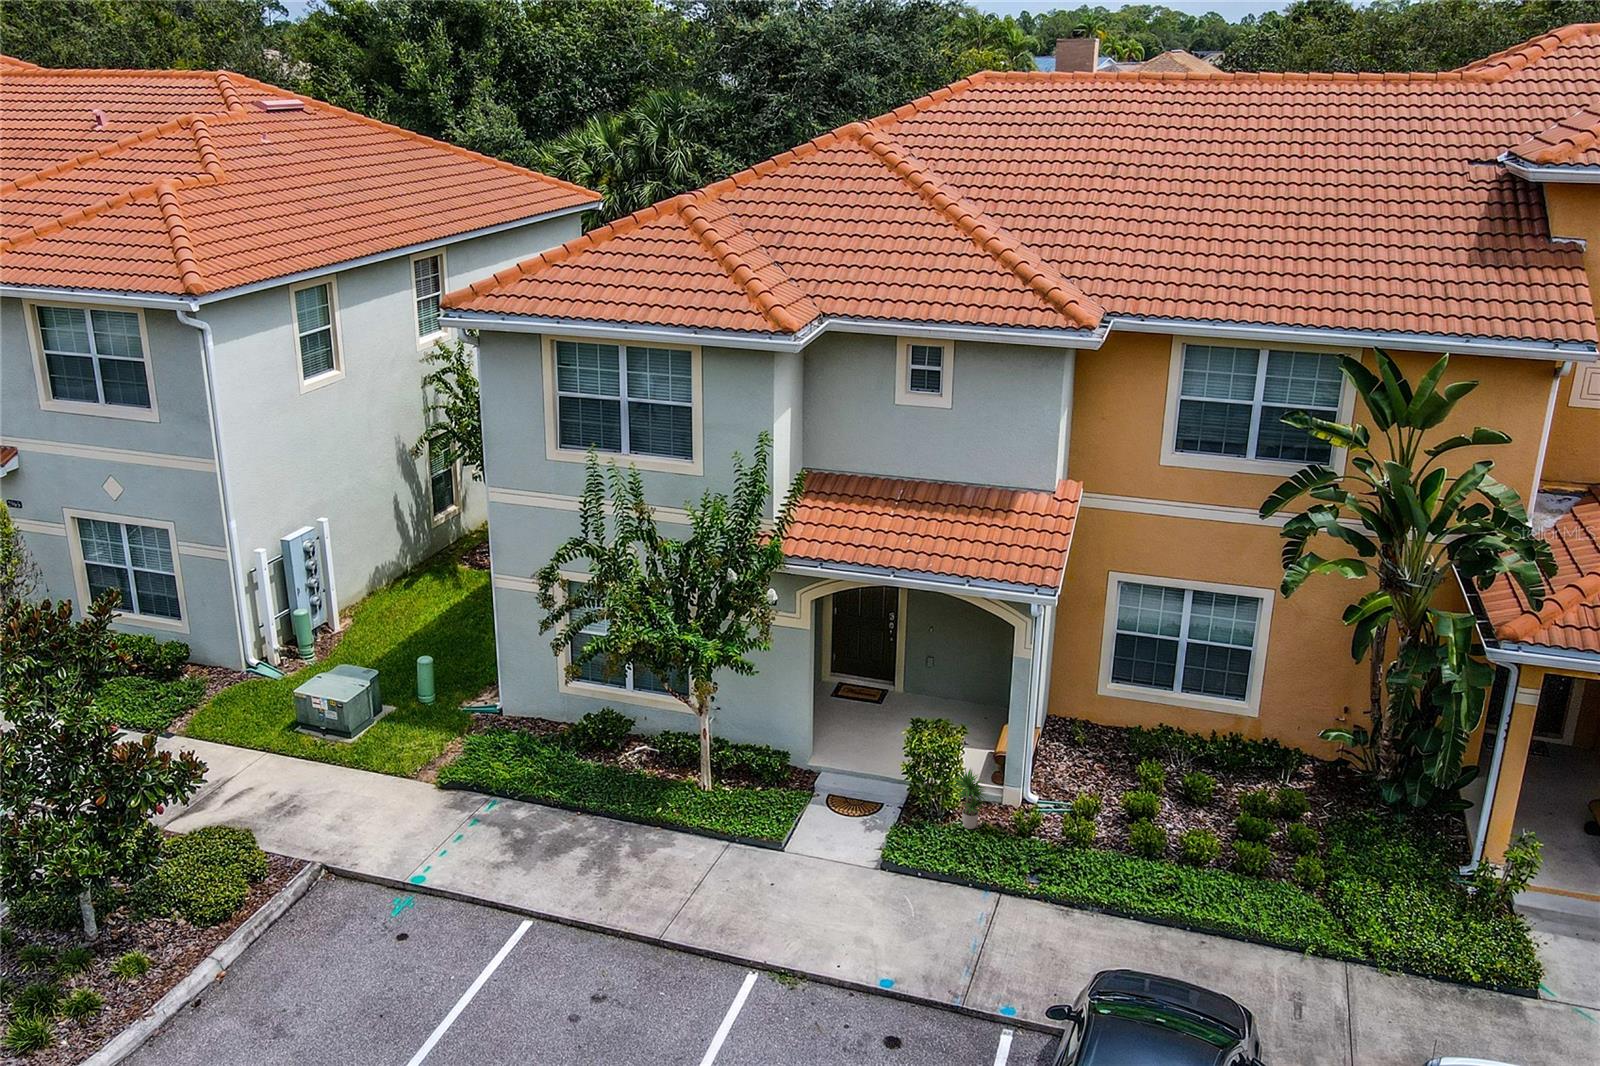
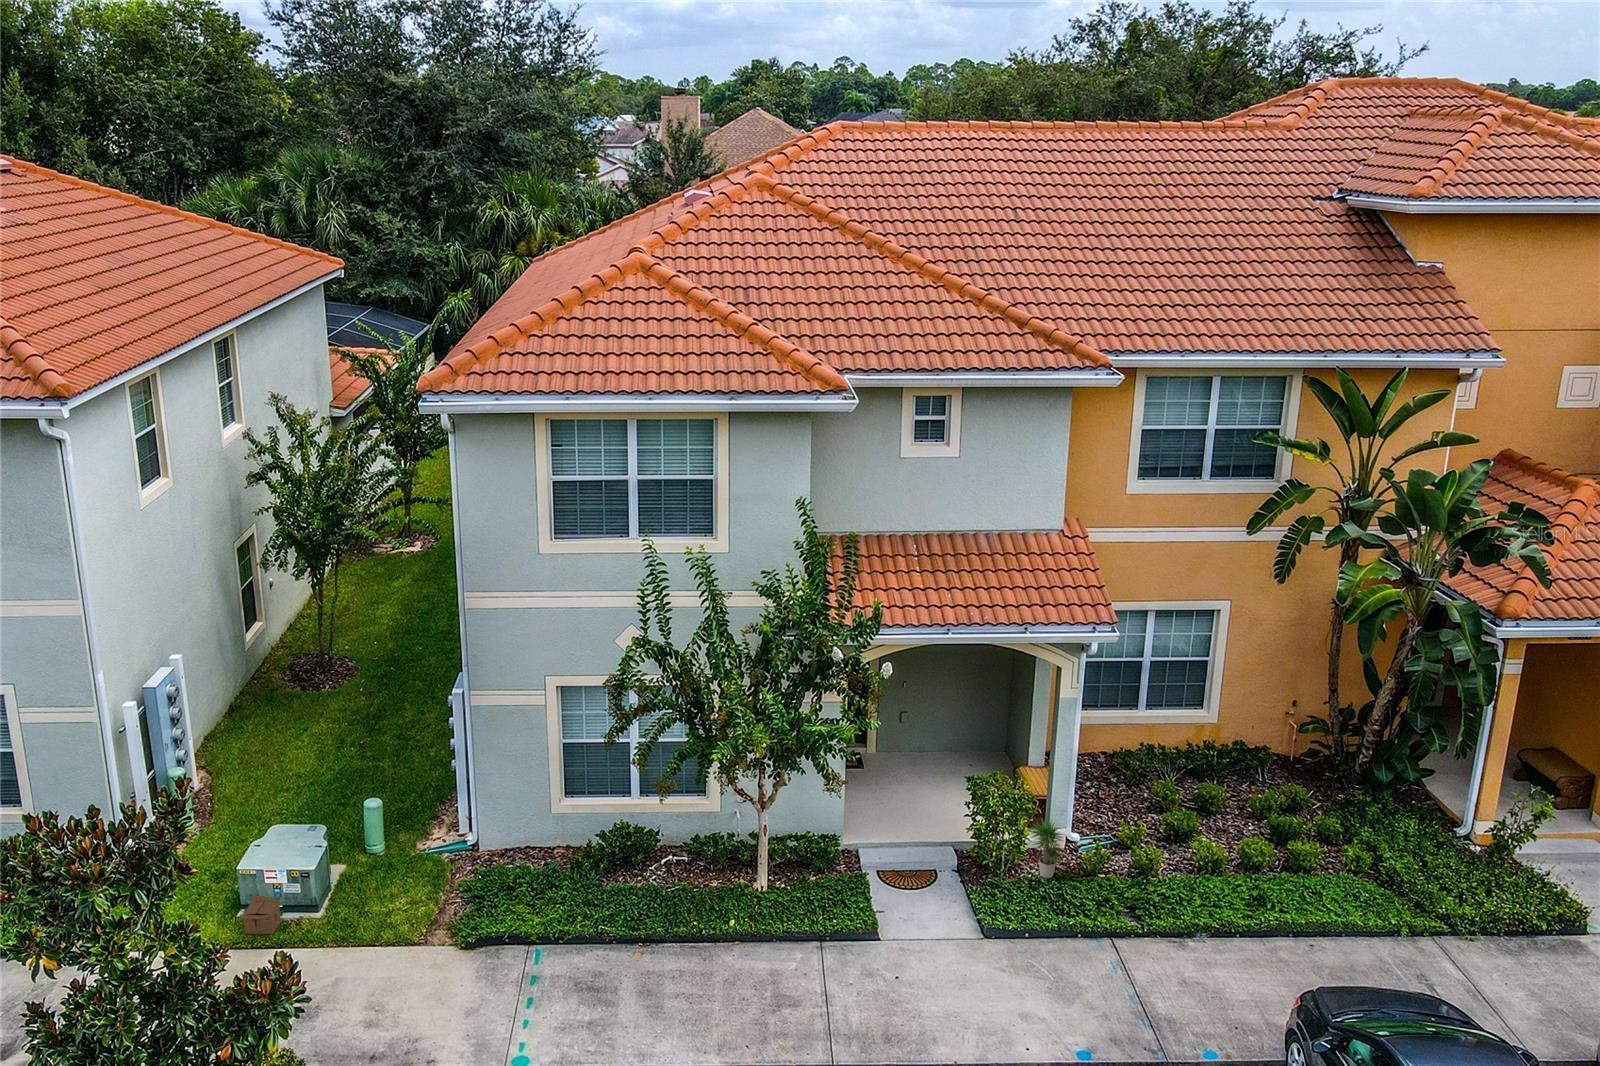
cardboard box: none [286,714,327,749] -> present [238,895,281,934]

